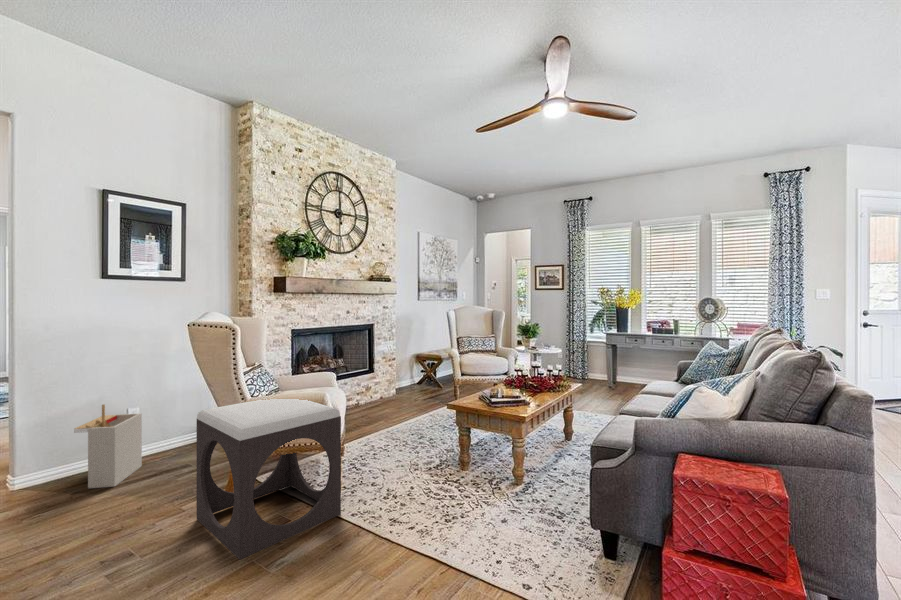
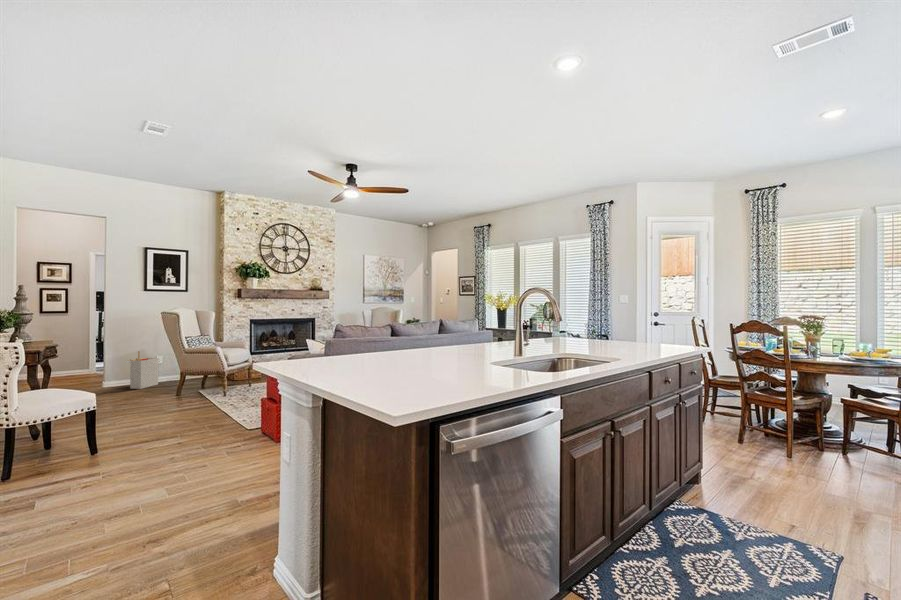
footstool: present [197,399,341,560] -> none [159,347,214,406]

